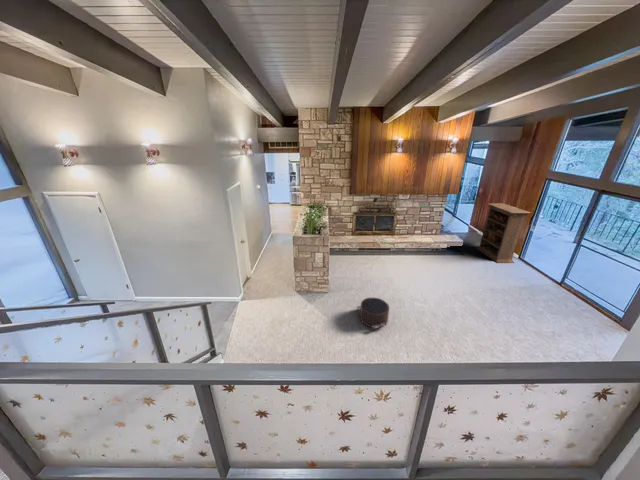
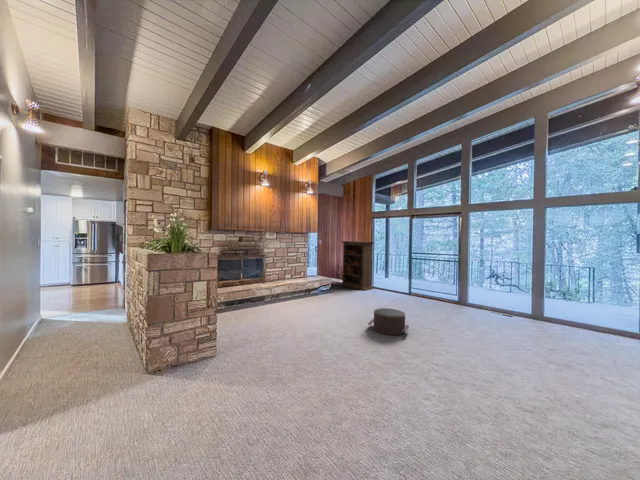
pouf: present [357,298,389,328] -> present [368,308,409,335]

